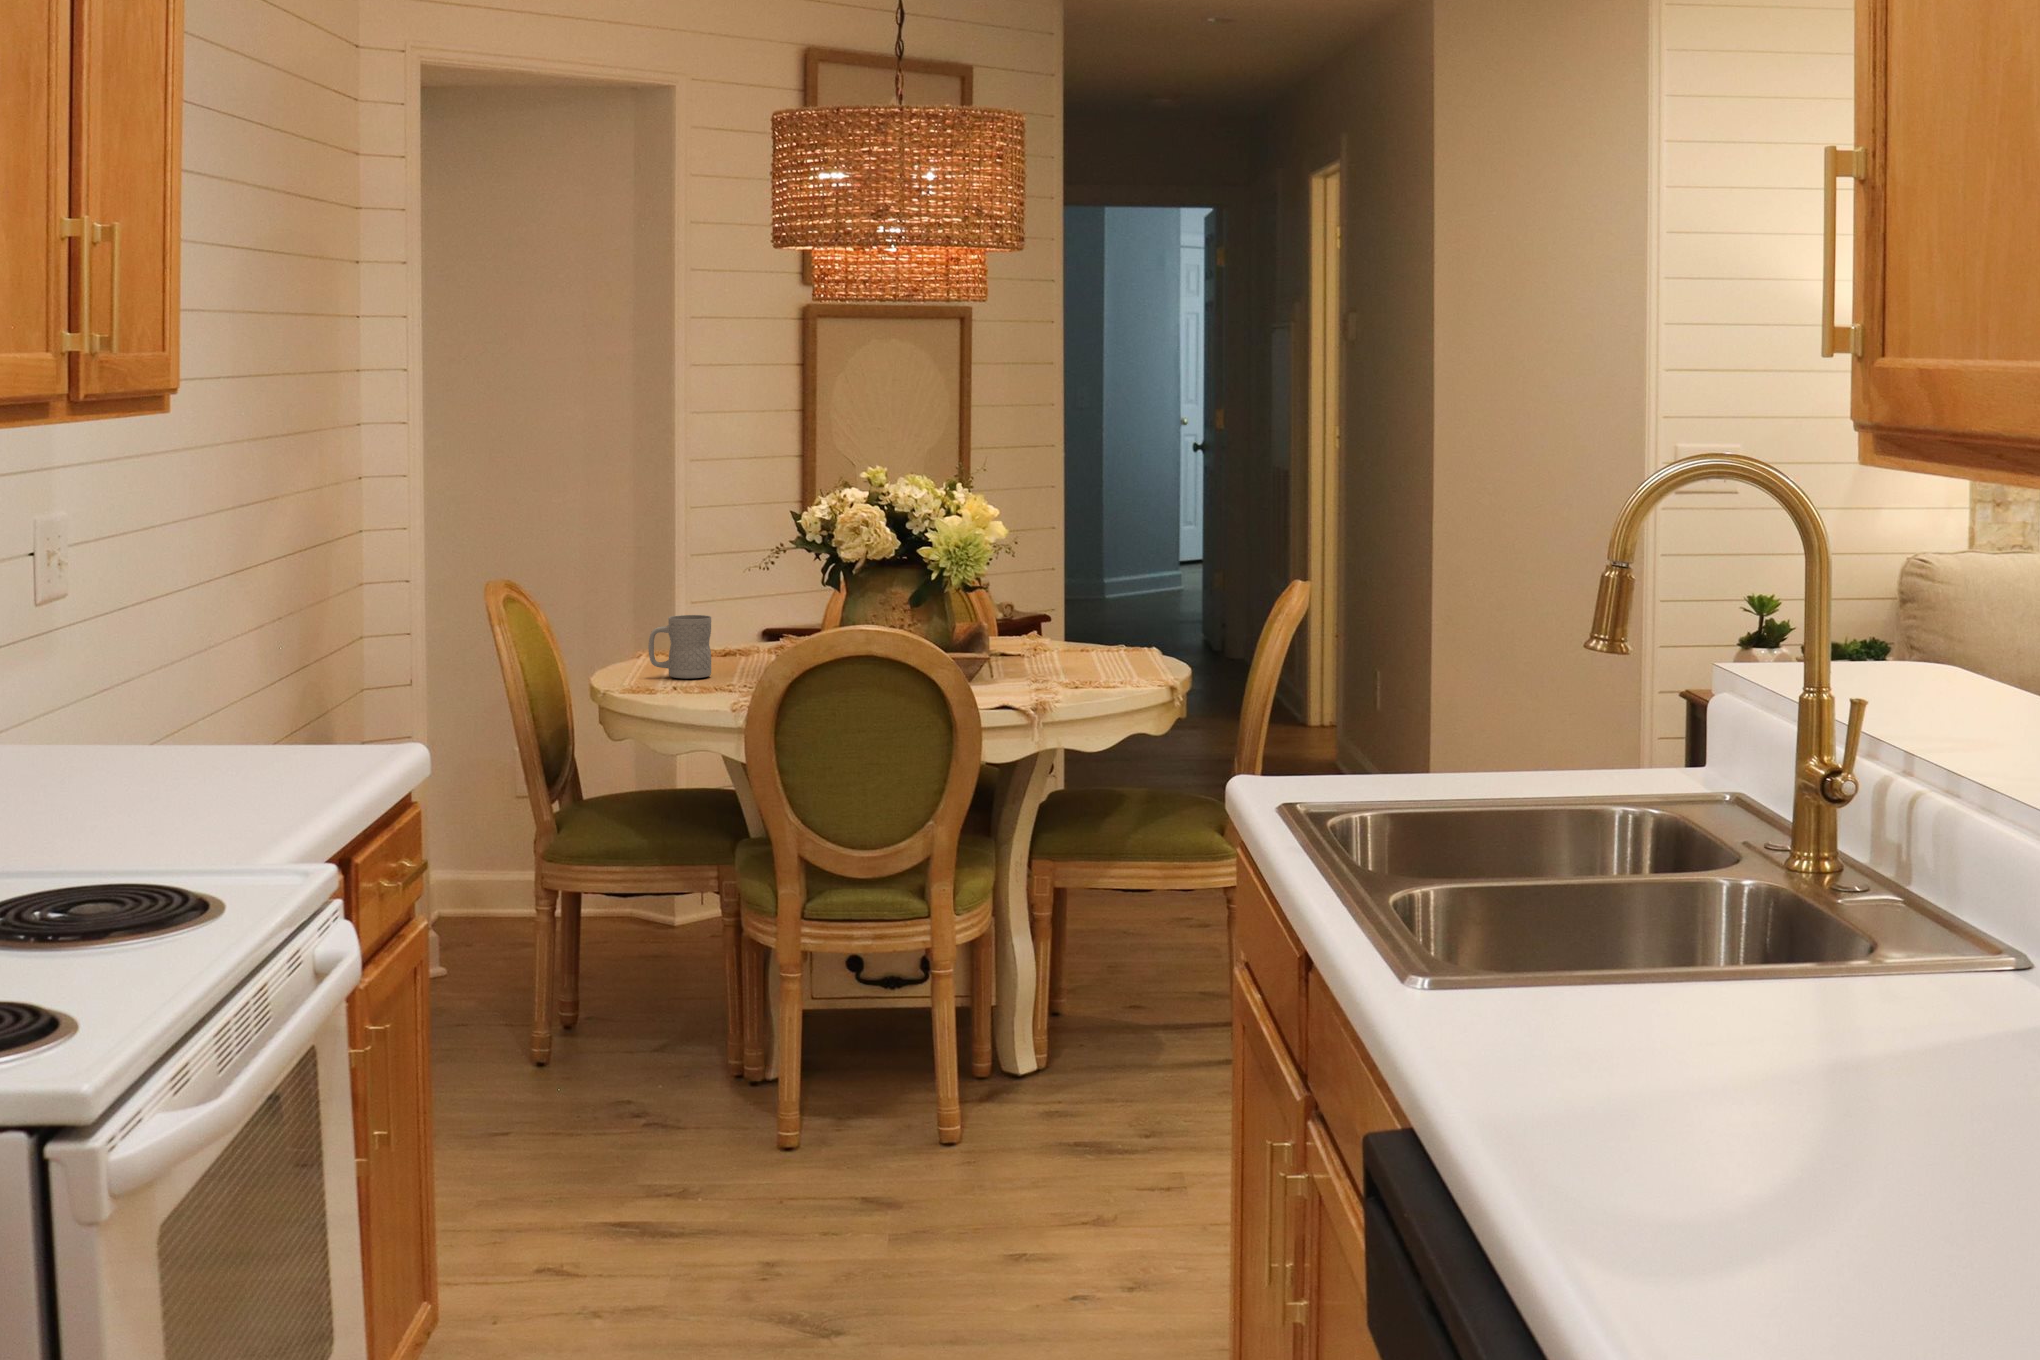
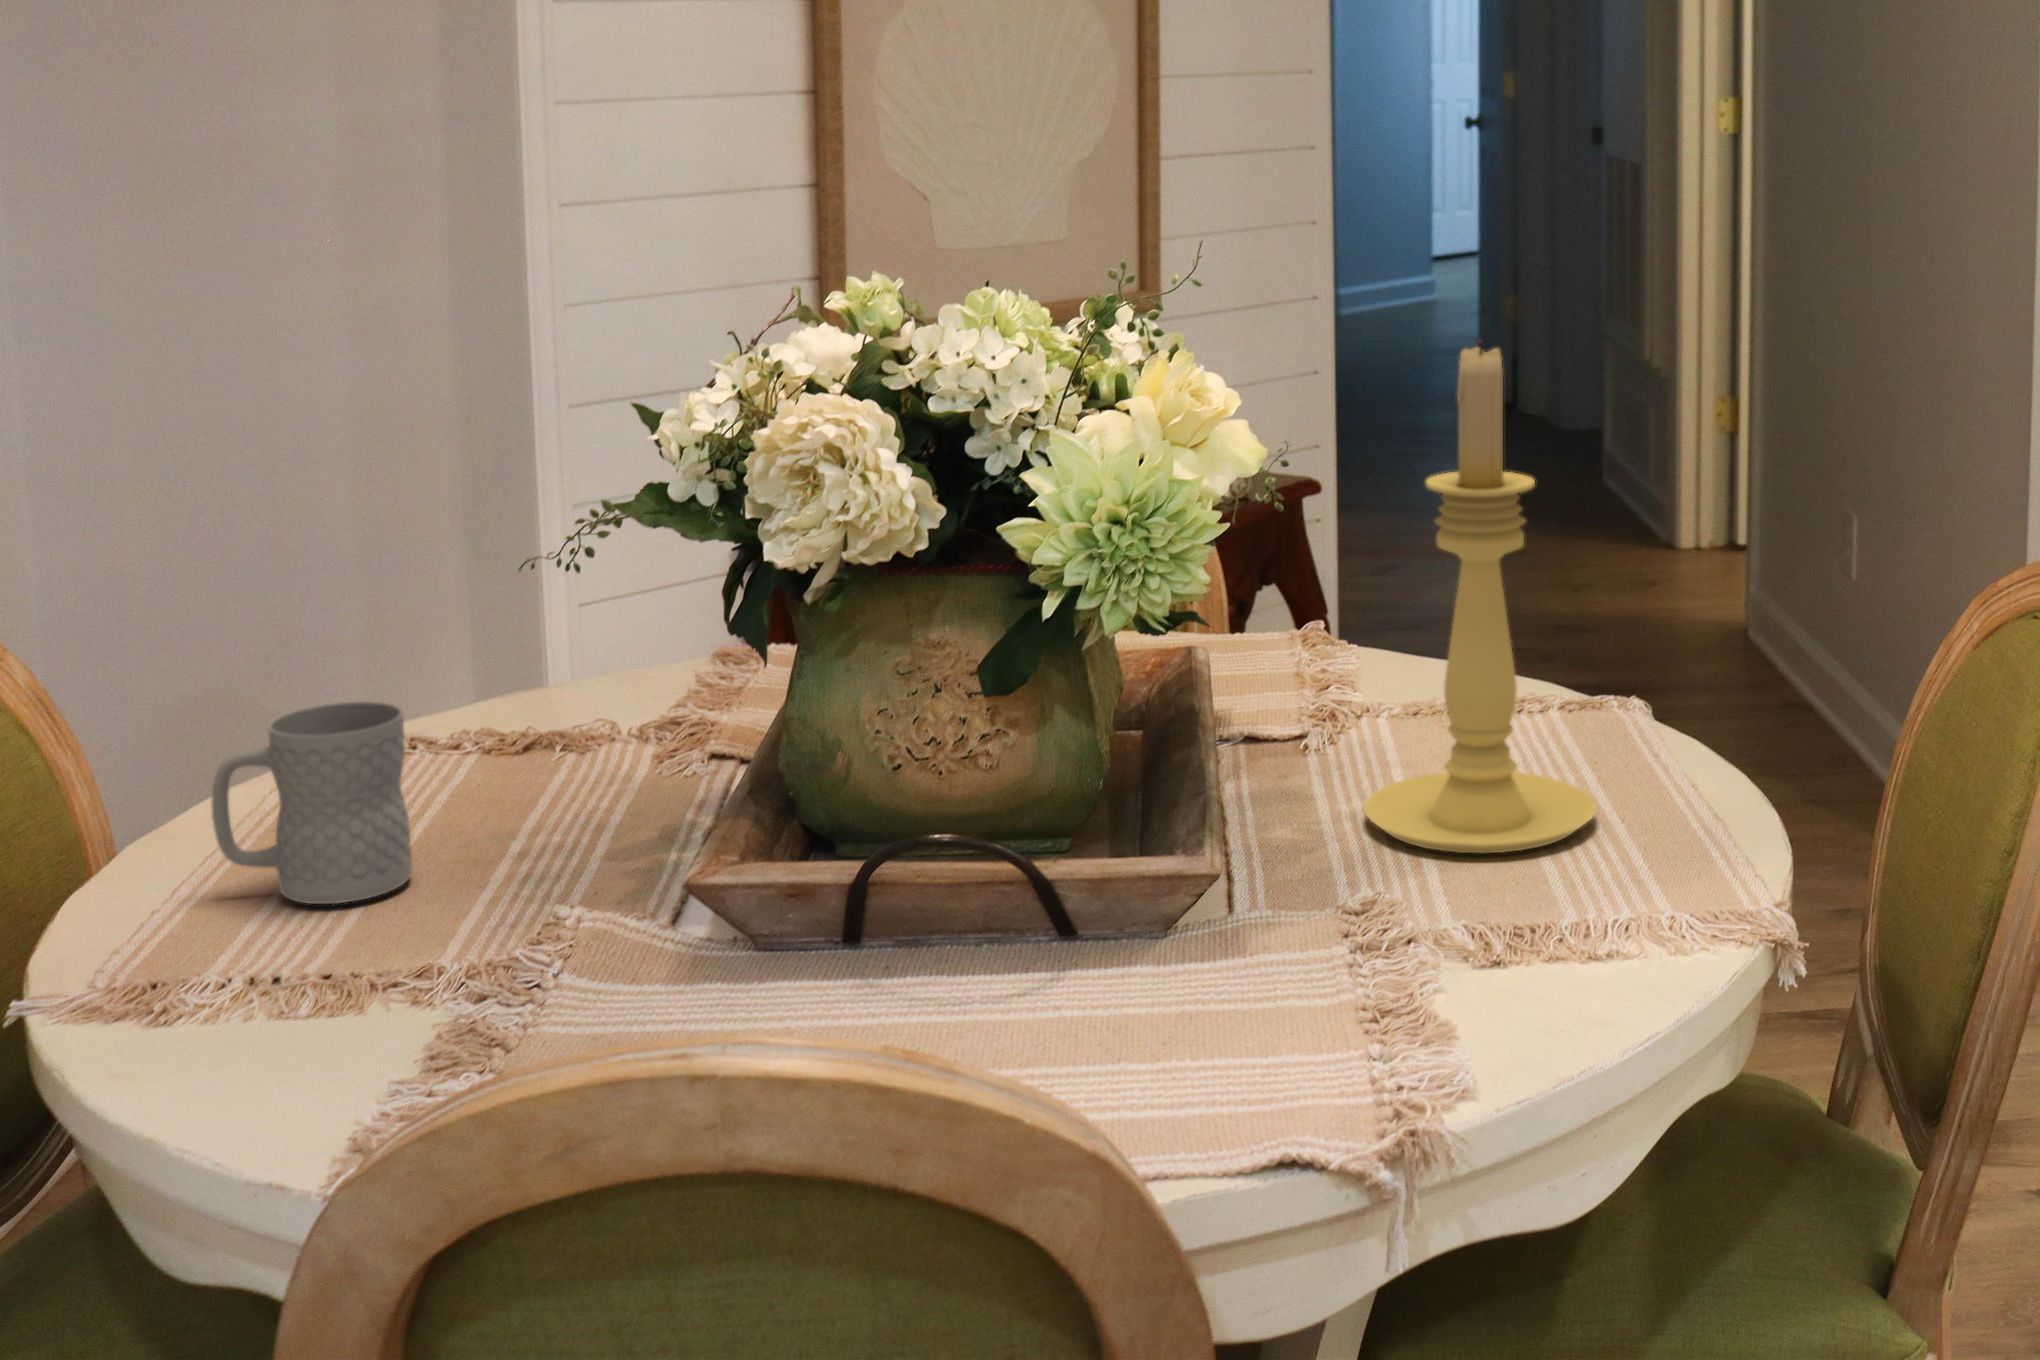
candle holder: none [1042,496,1127,677] -> present [1364,341,1597,853]

